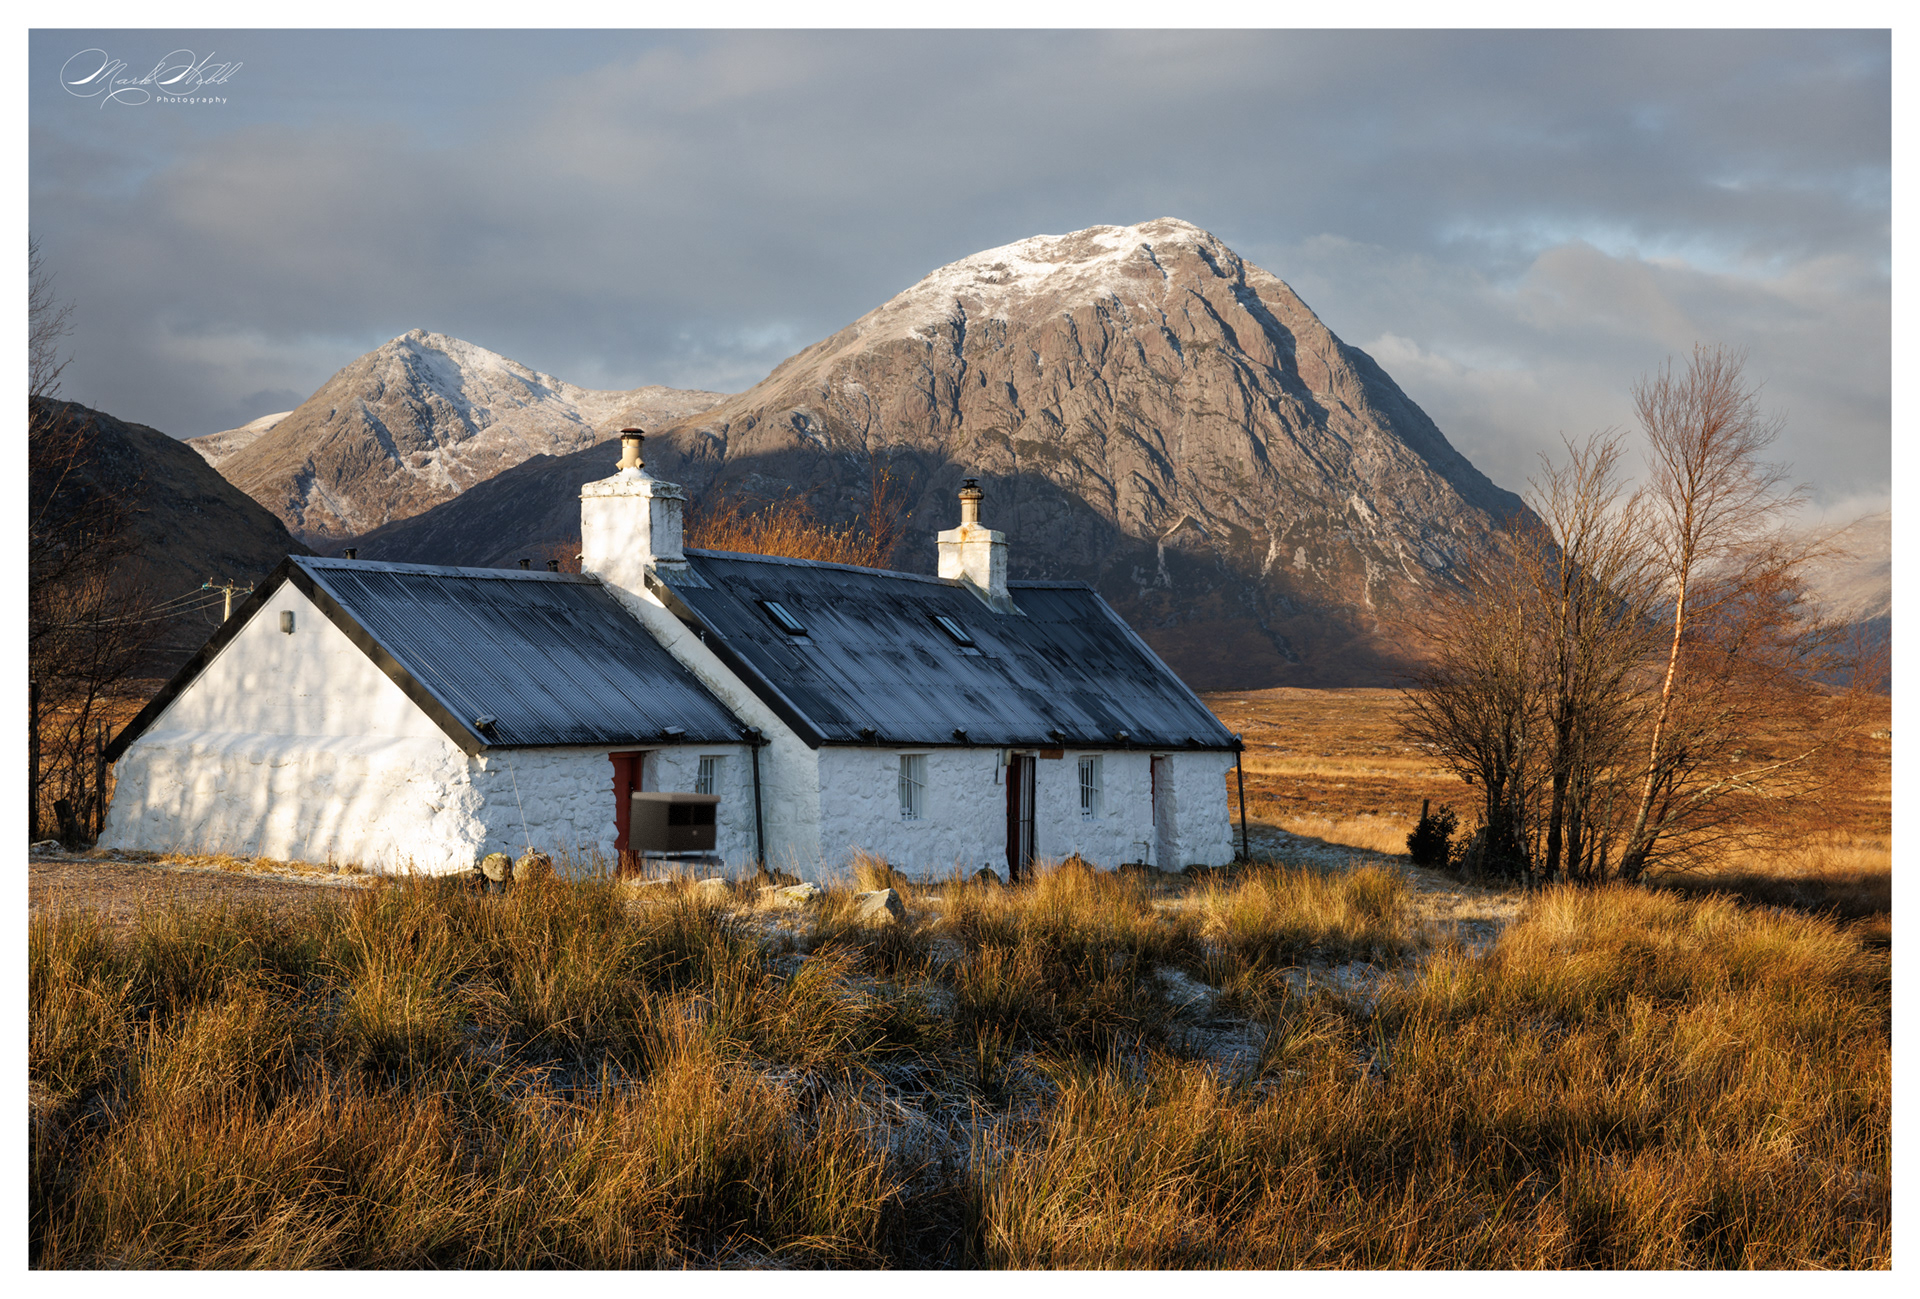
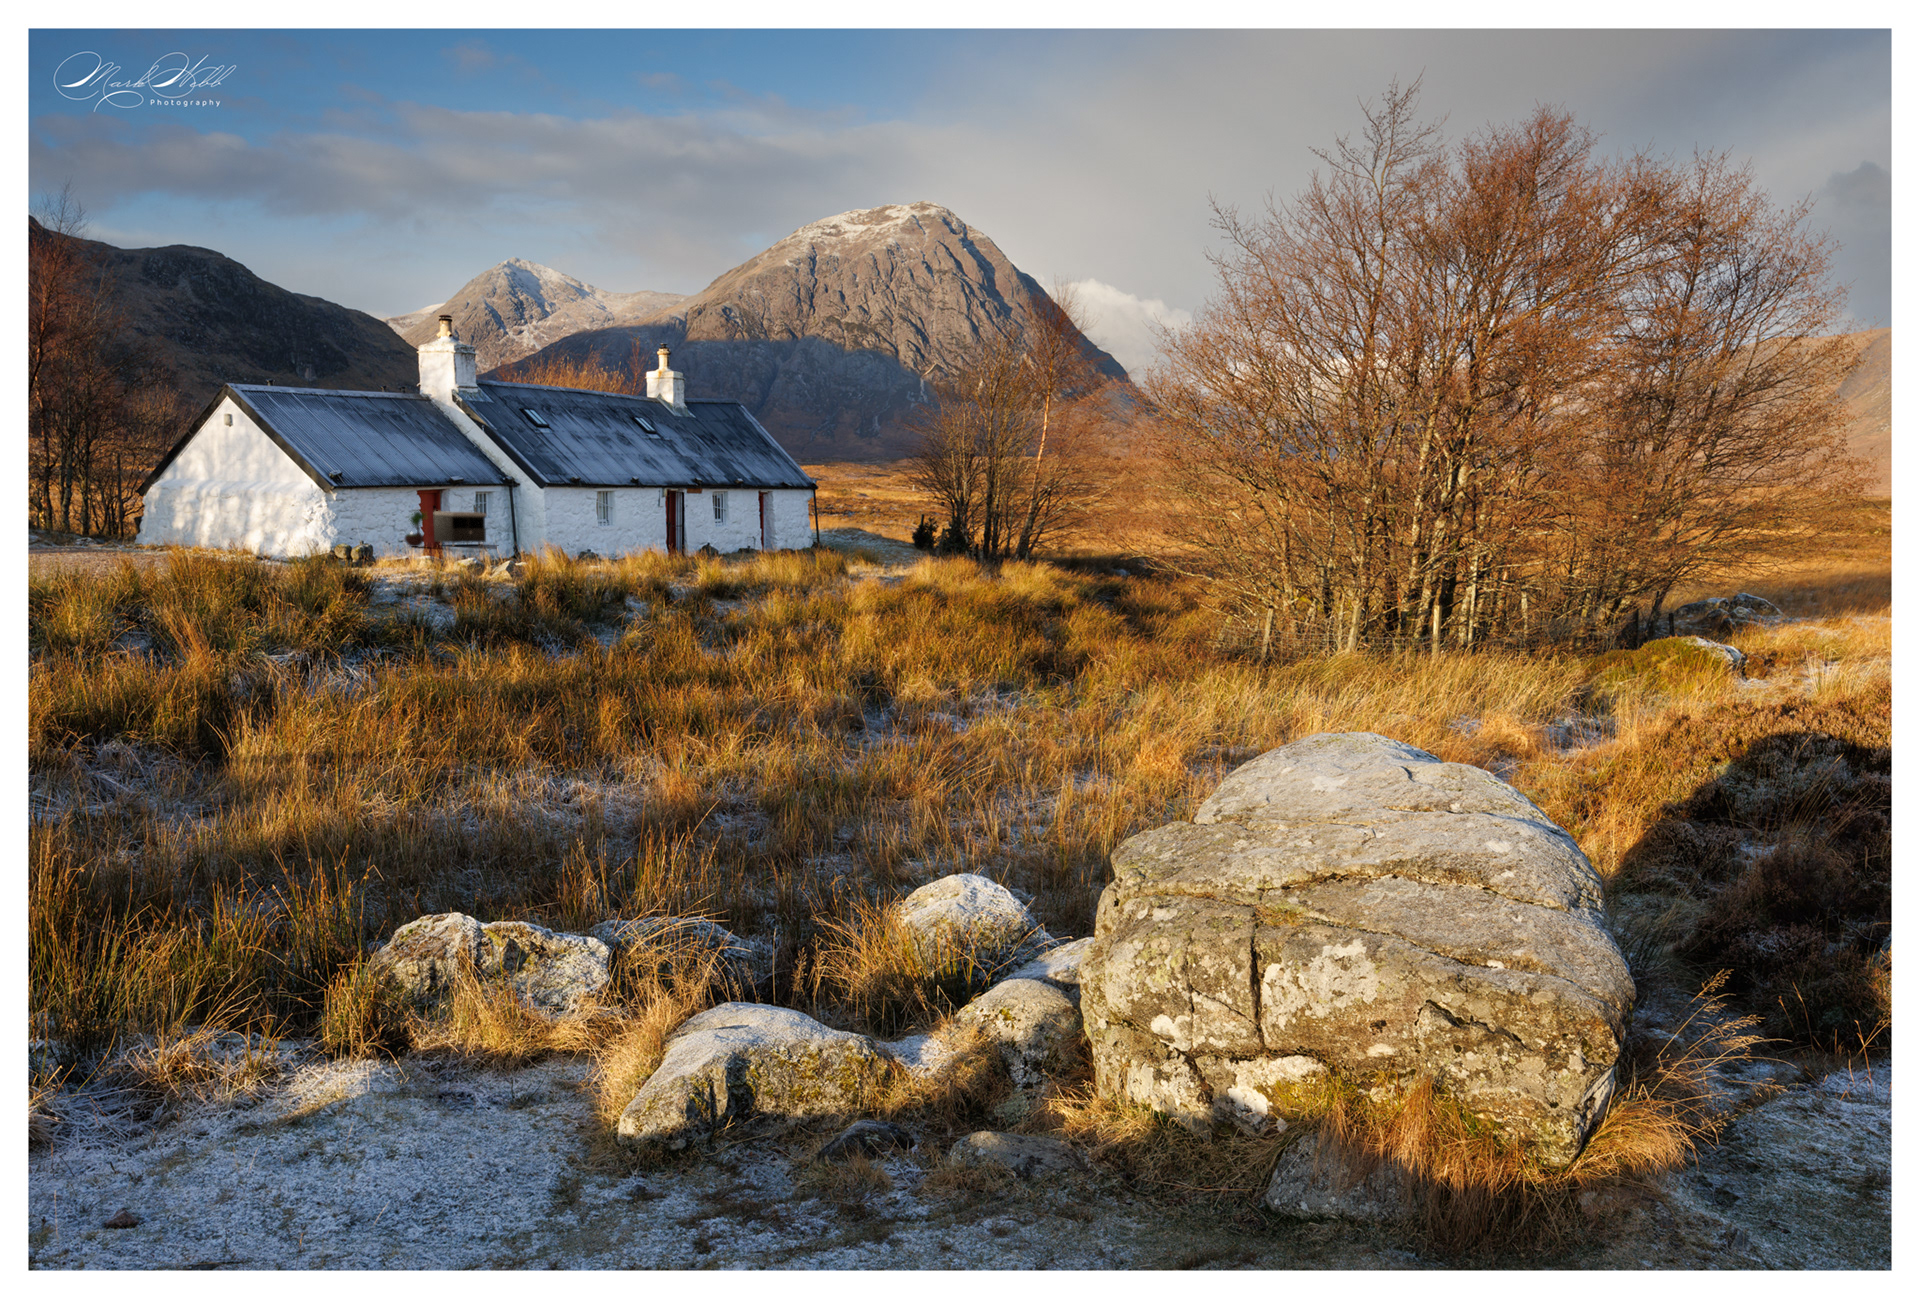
potted tree: none [586,785,633,861] -> present [405,510,426,547]

